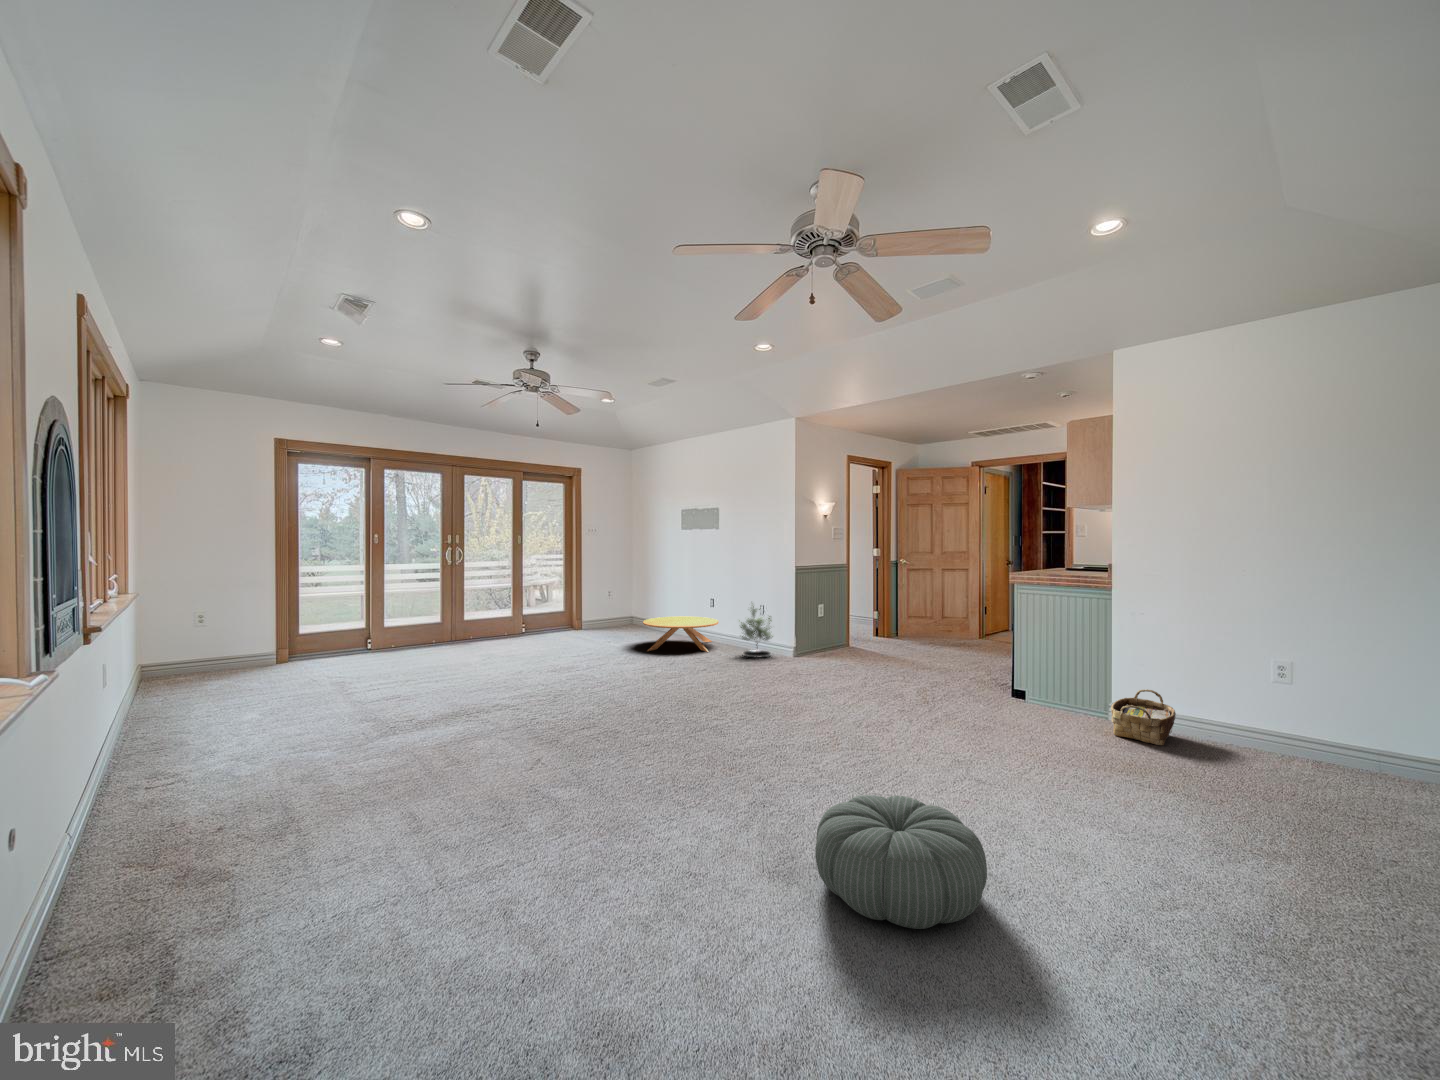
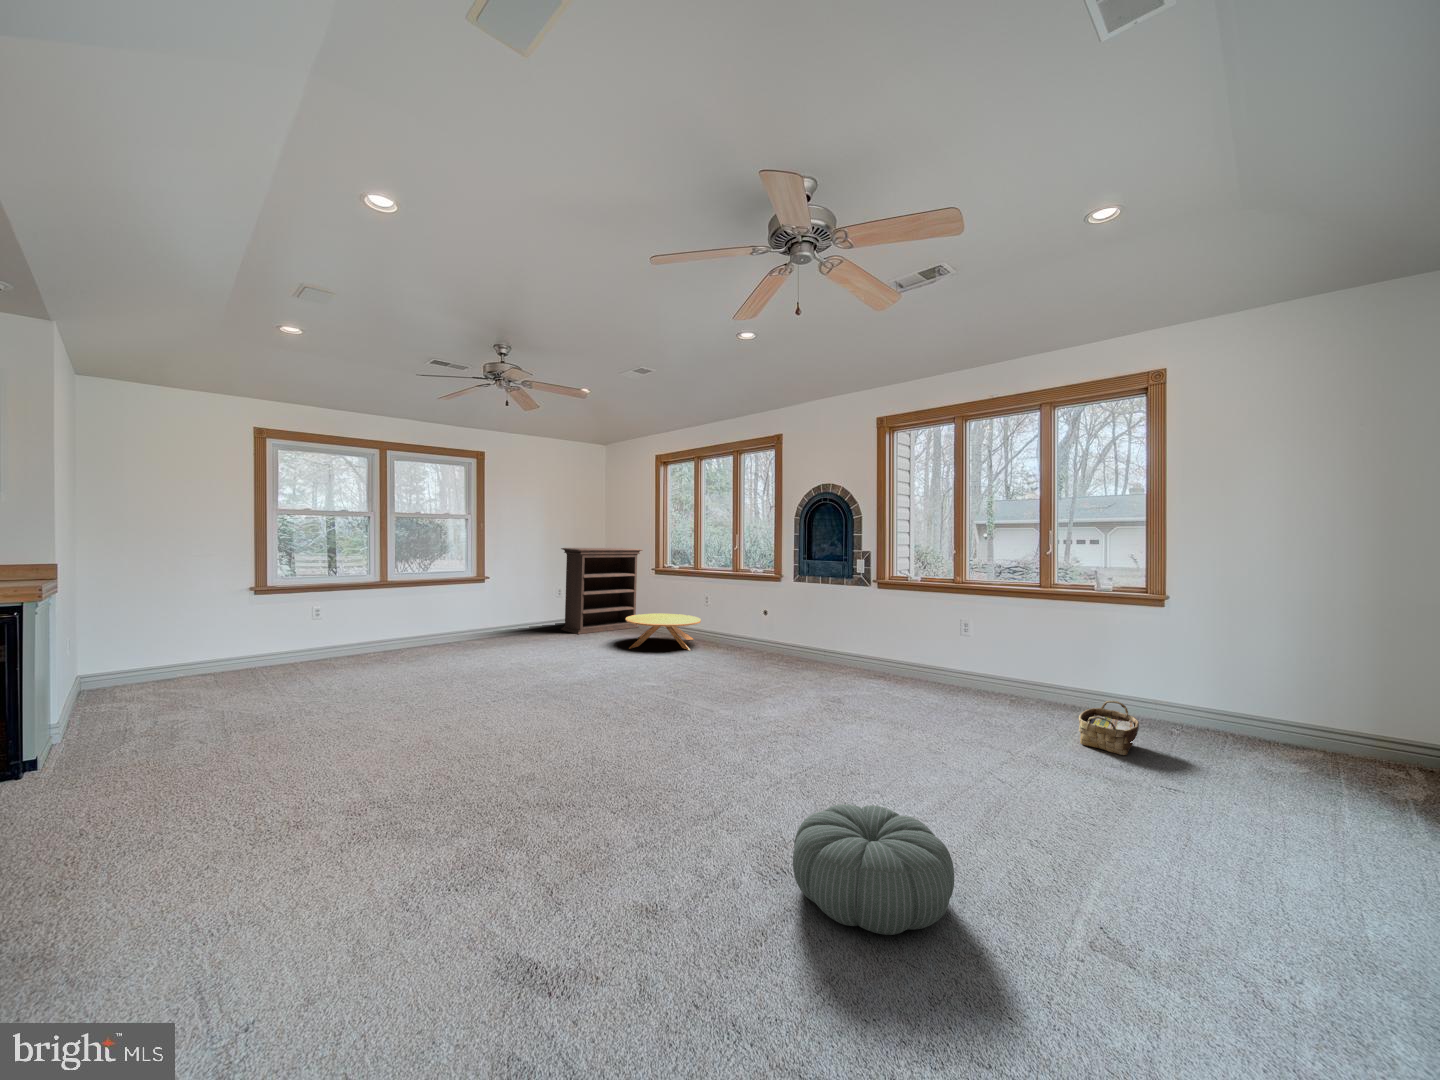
bookshelf: none [578,553,659,639] -> present [561,548,642,634]
potted tree: present [739,606,773,657] -> none [720,601,757,657]

